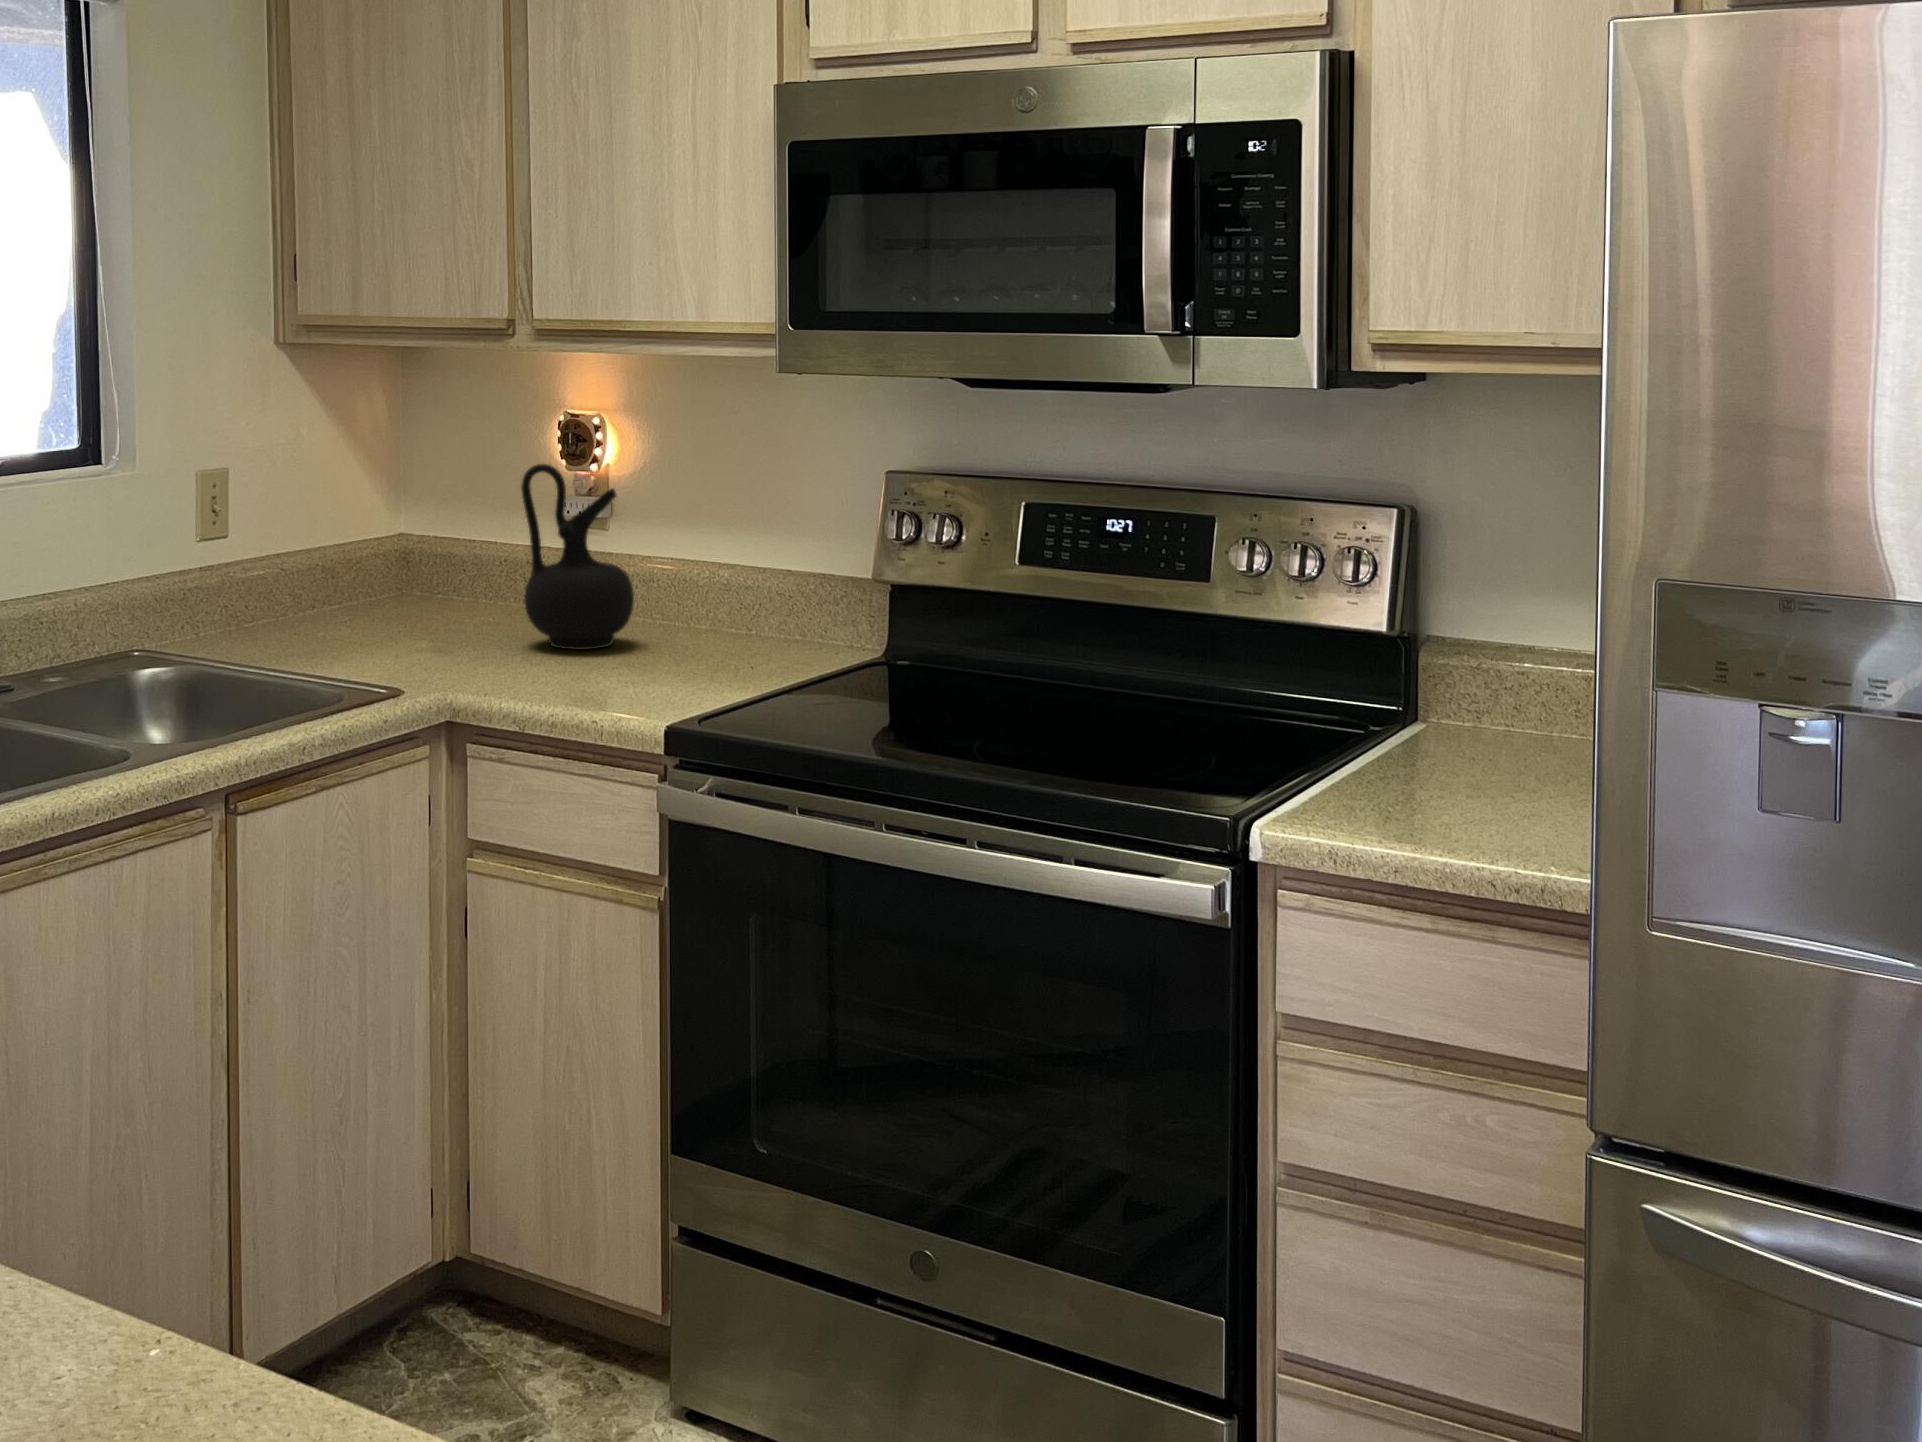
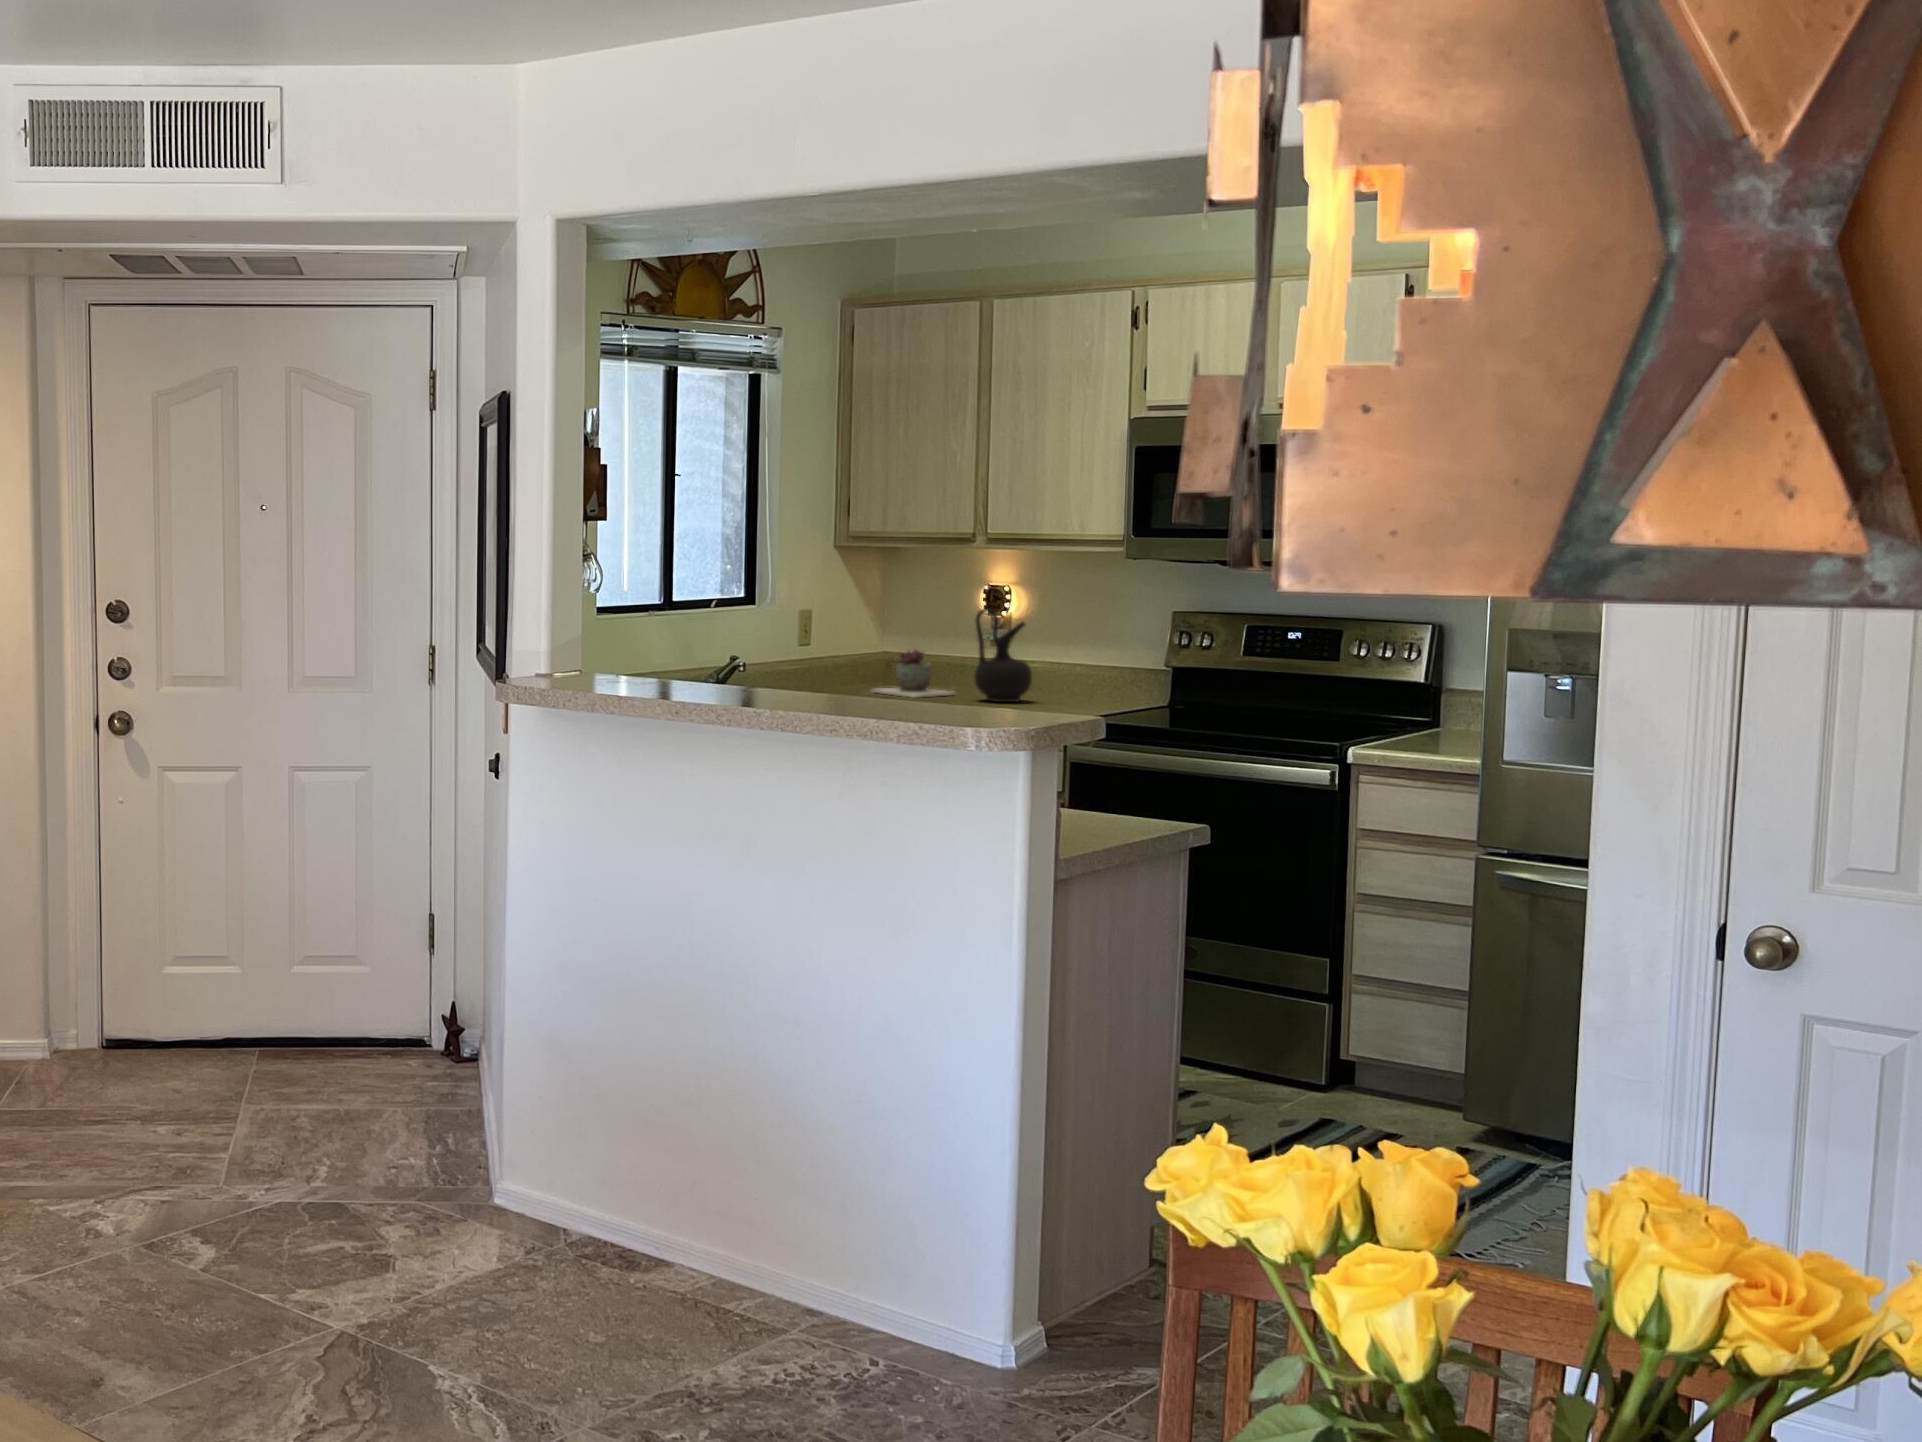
succulent plant: none [348,538,506,640] -> present [872,650,955,698]

